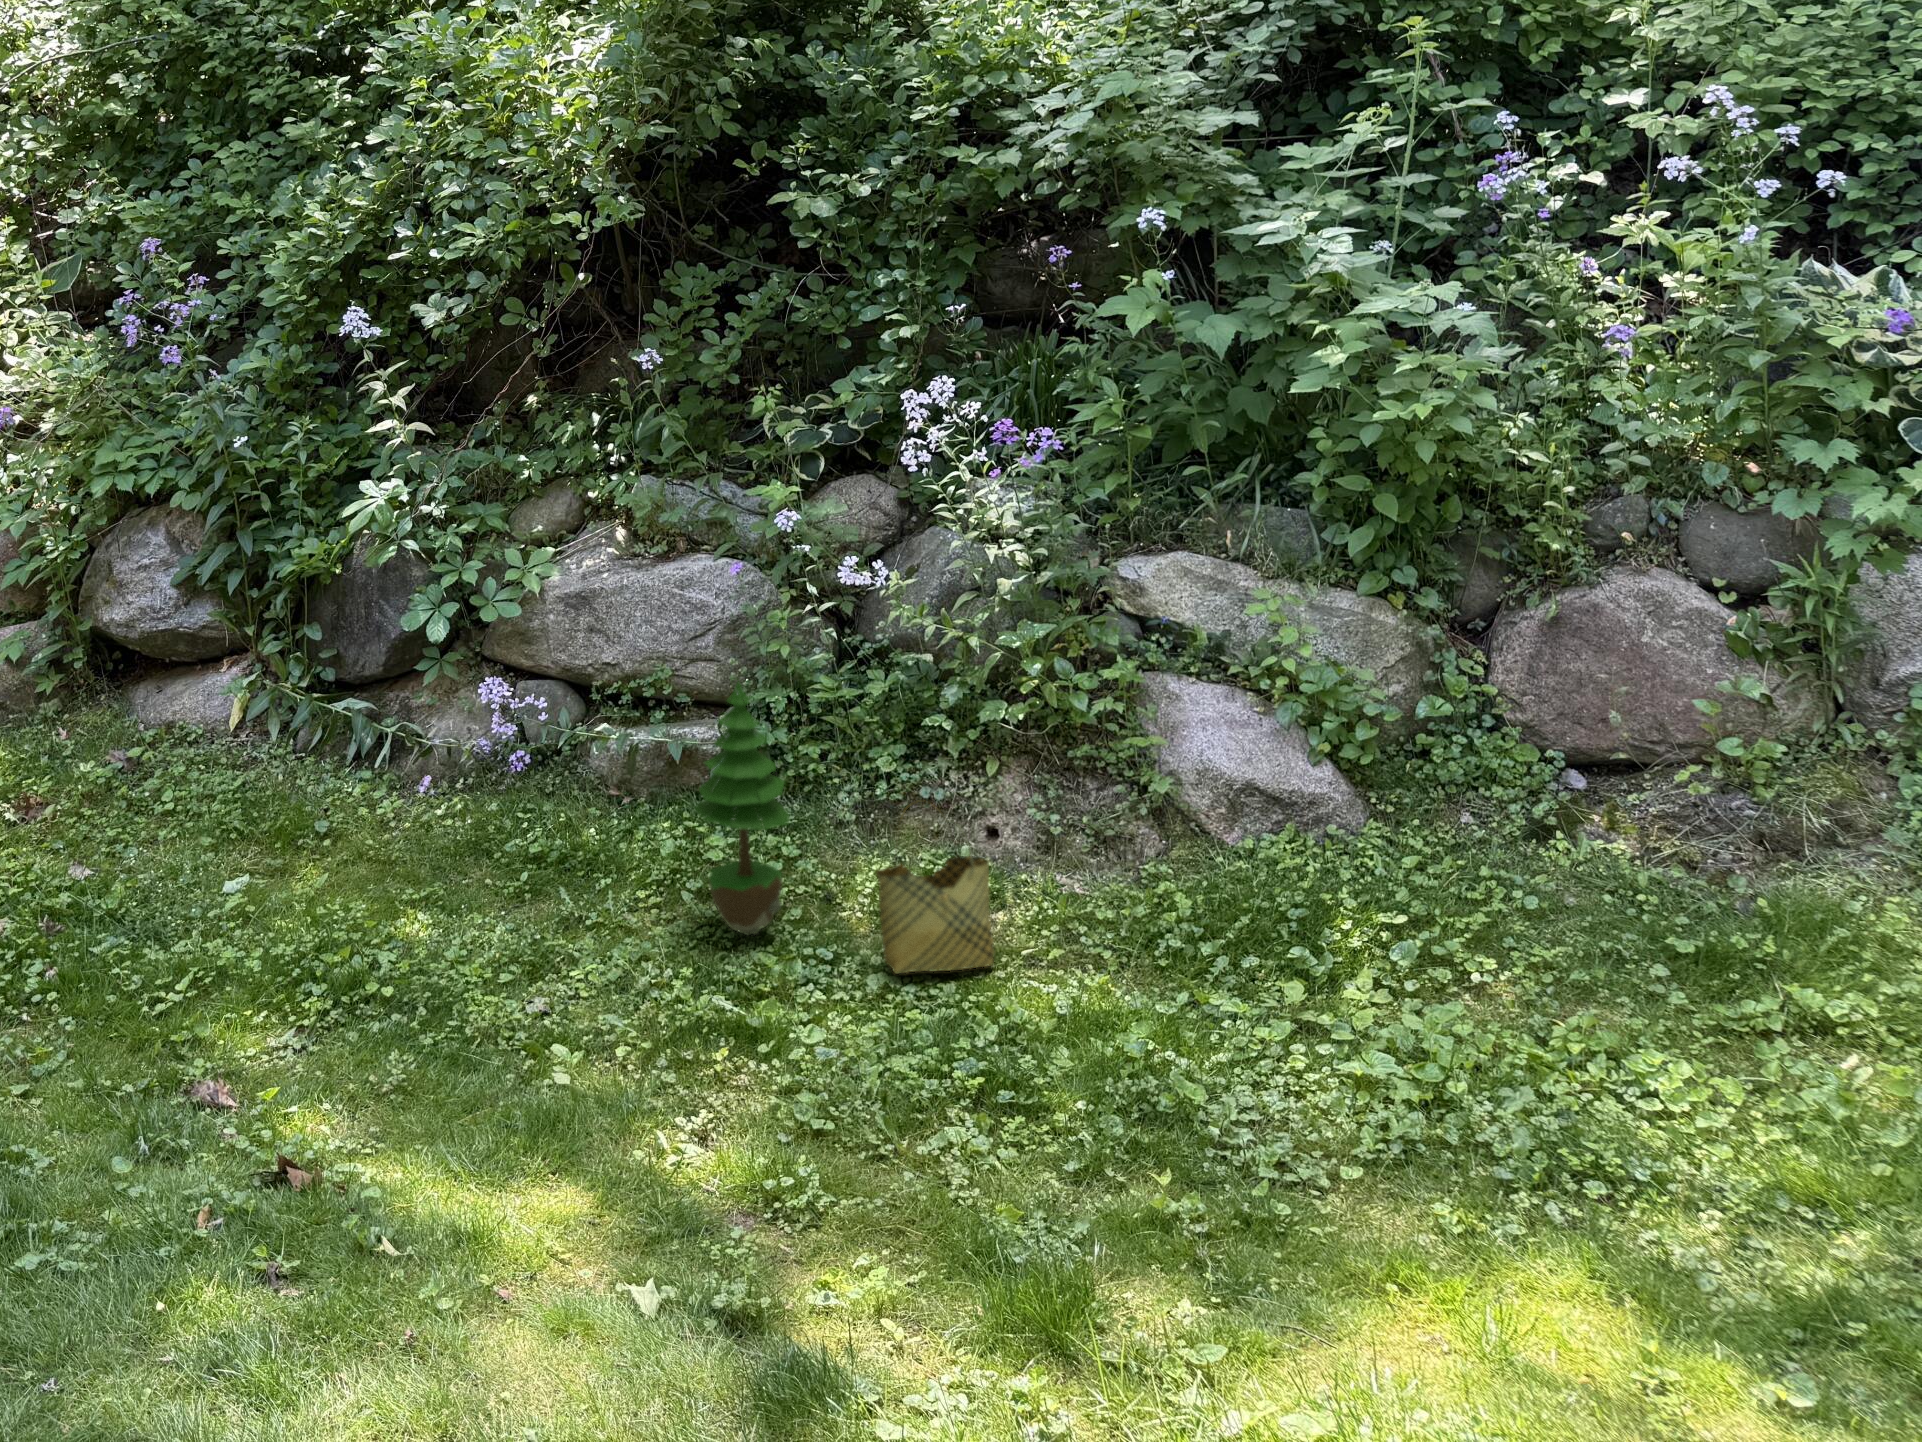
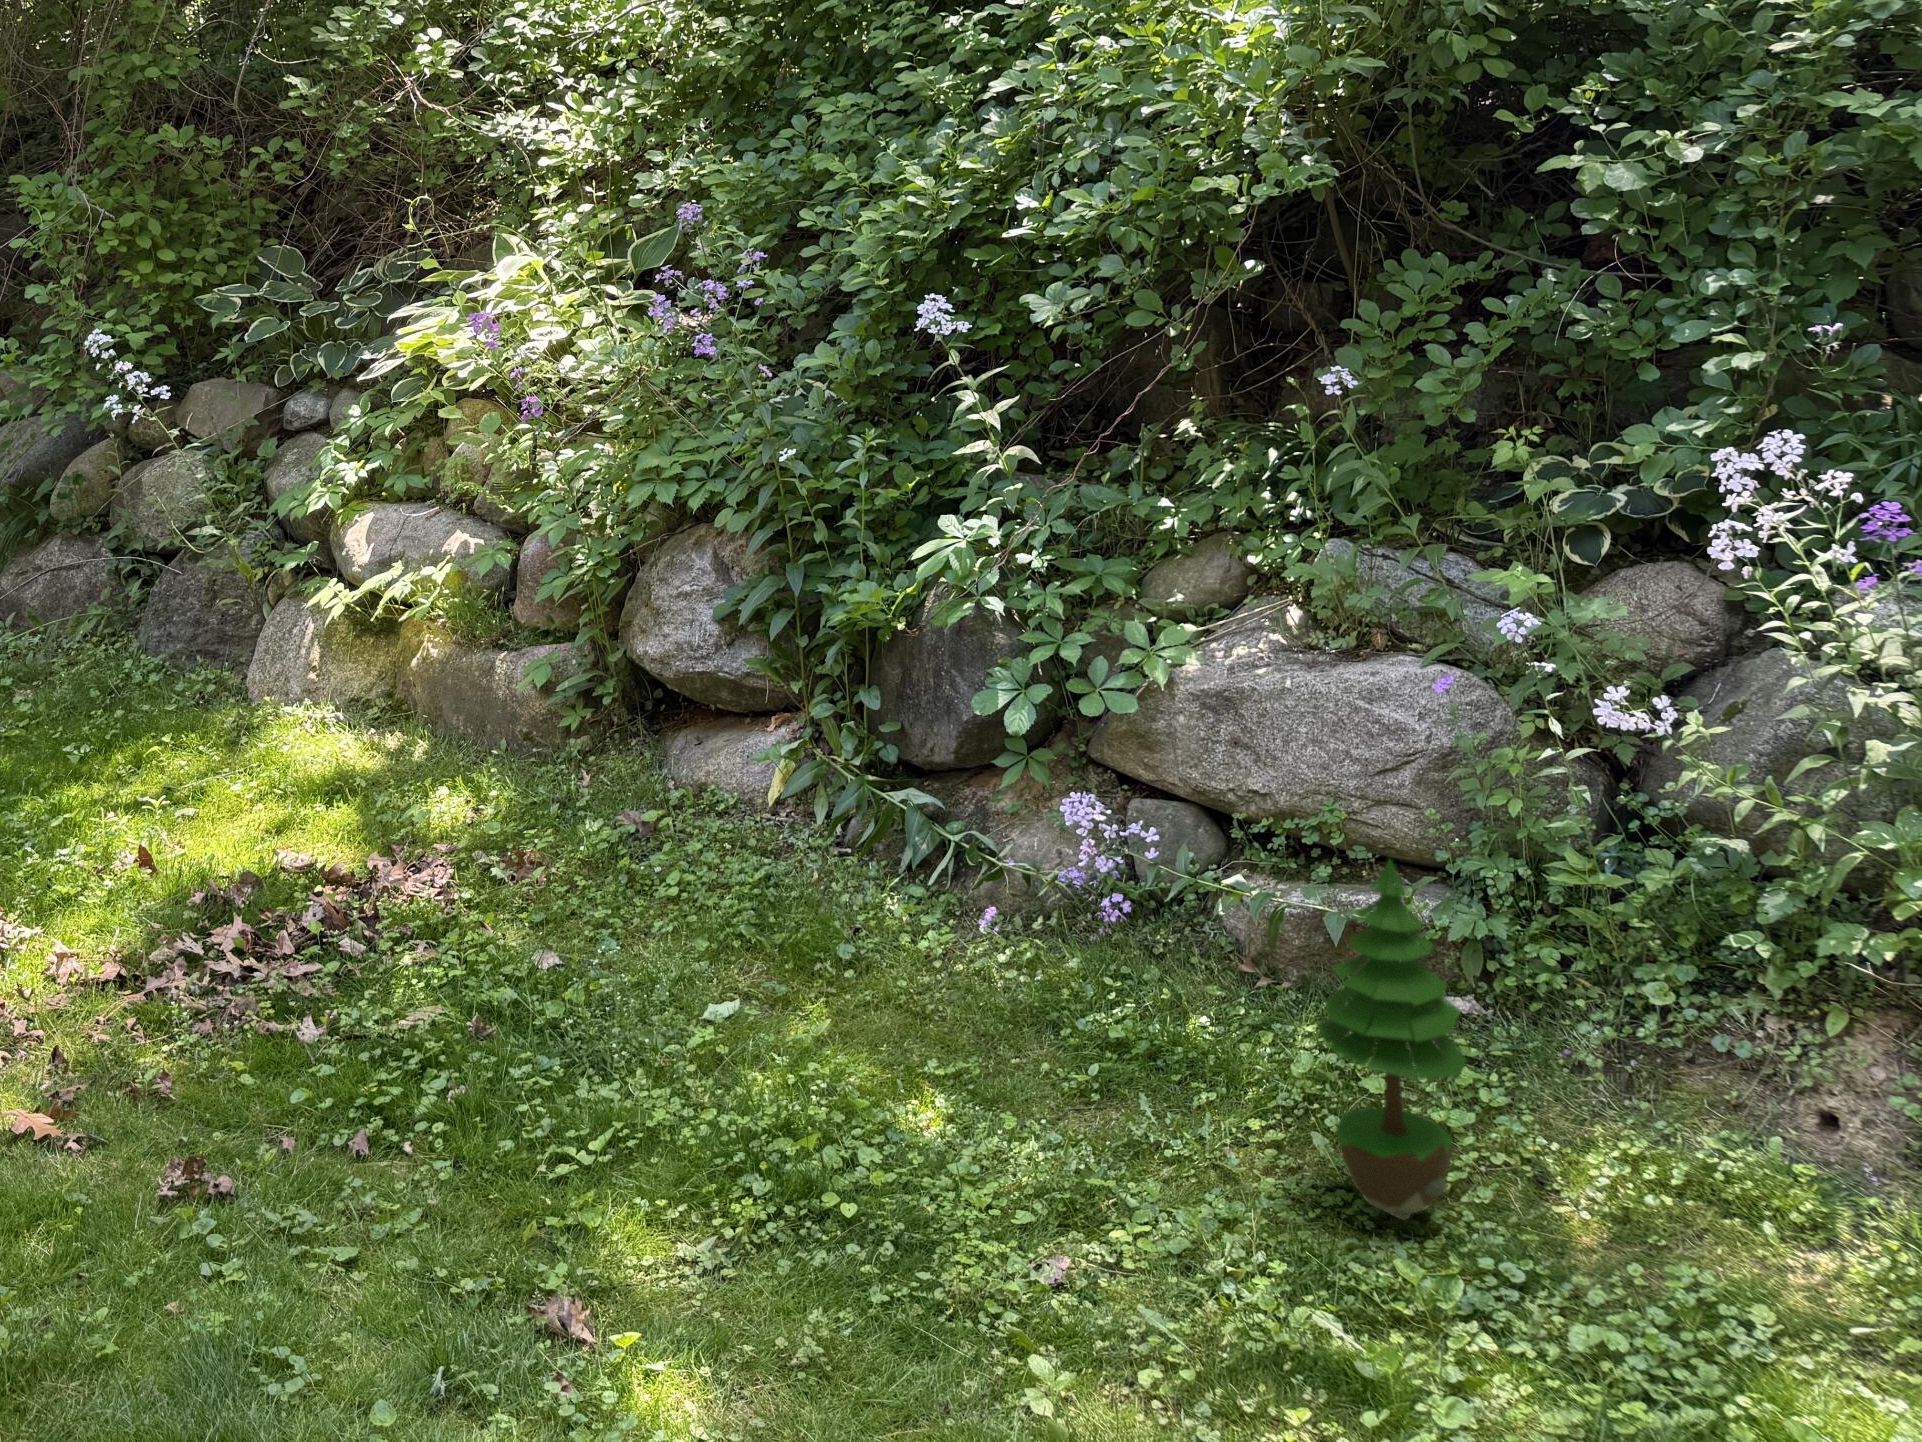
woven basket: present [876,801,994,974] -> none [1594,1080,1801,1359]

